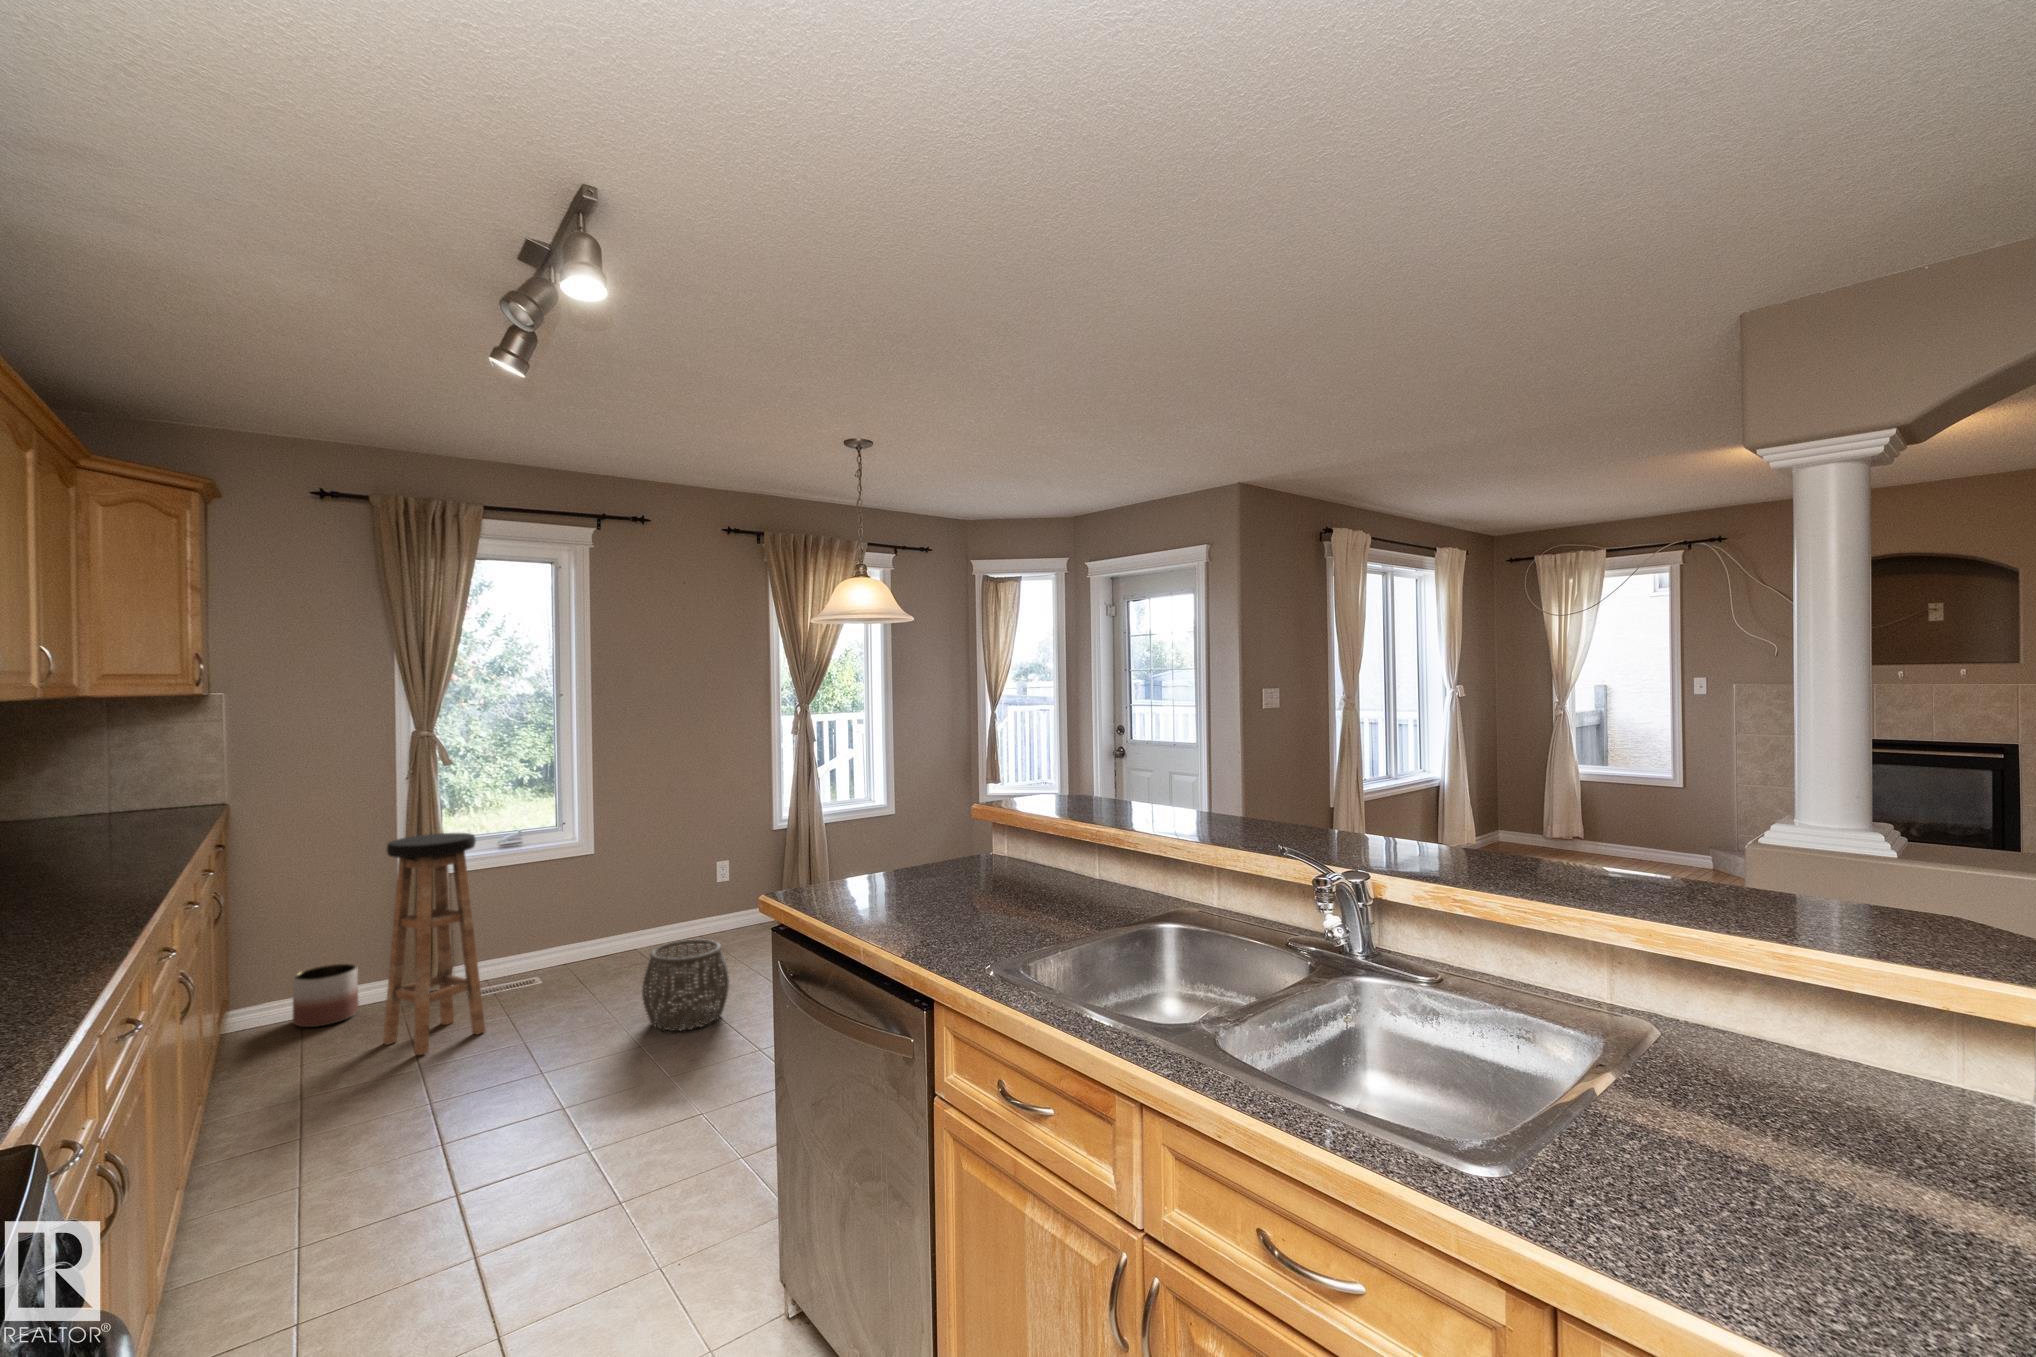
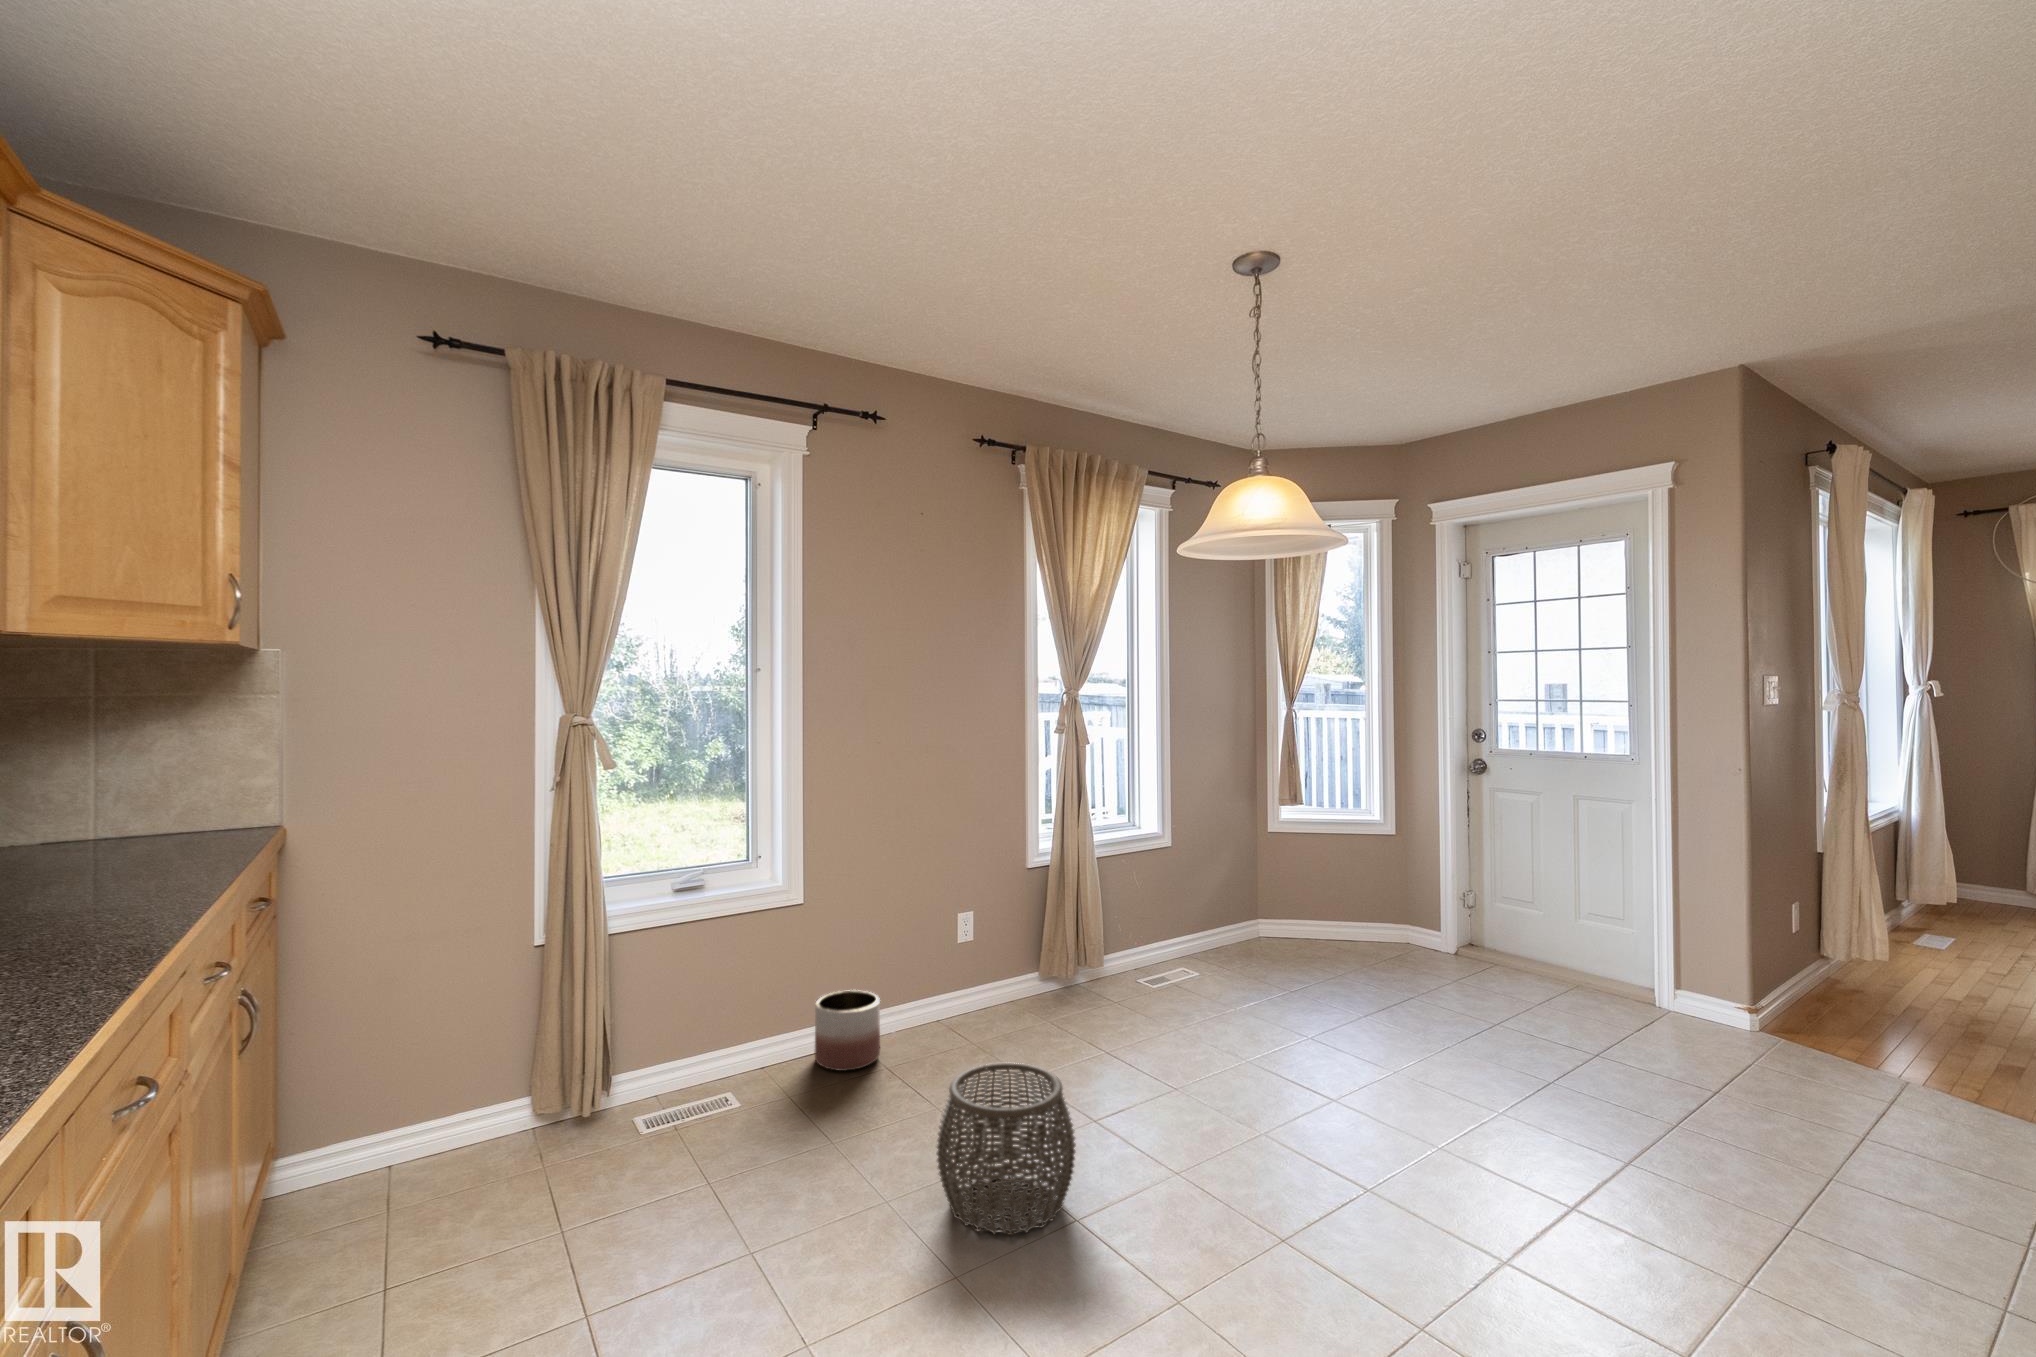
bar stool: present [383,833,485,1055] -> none [522,880,684,1275]
planter: present [293,964,359,1027] -> present [815,990,880,1071]

